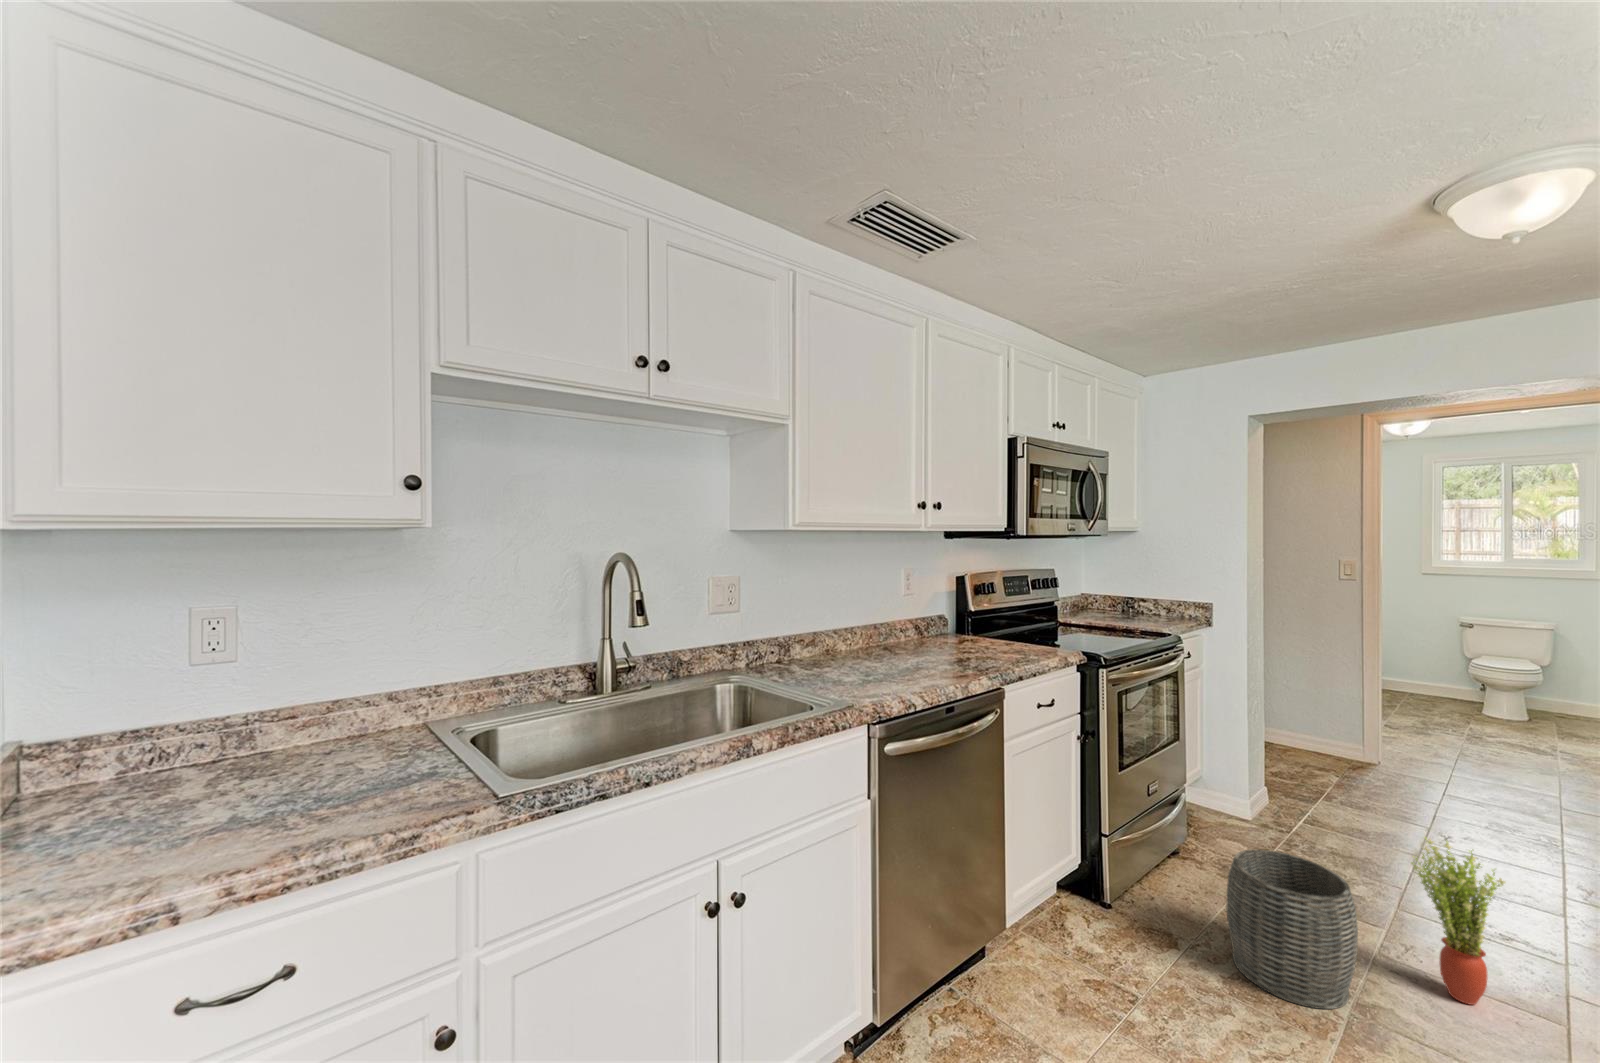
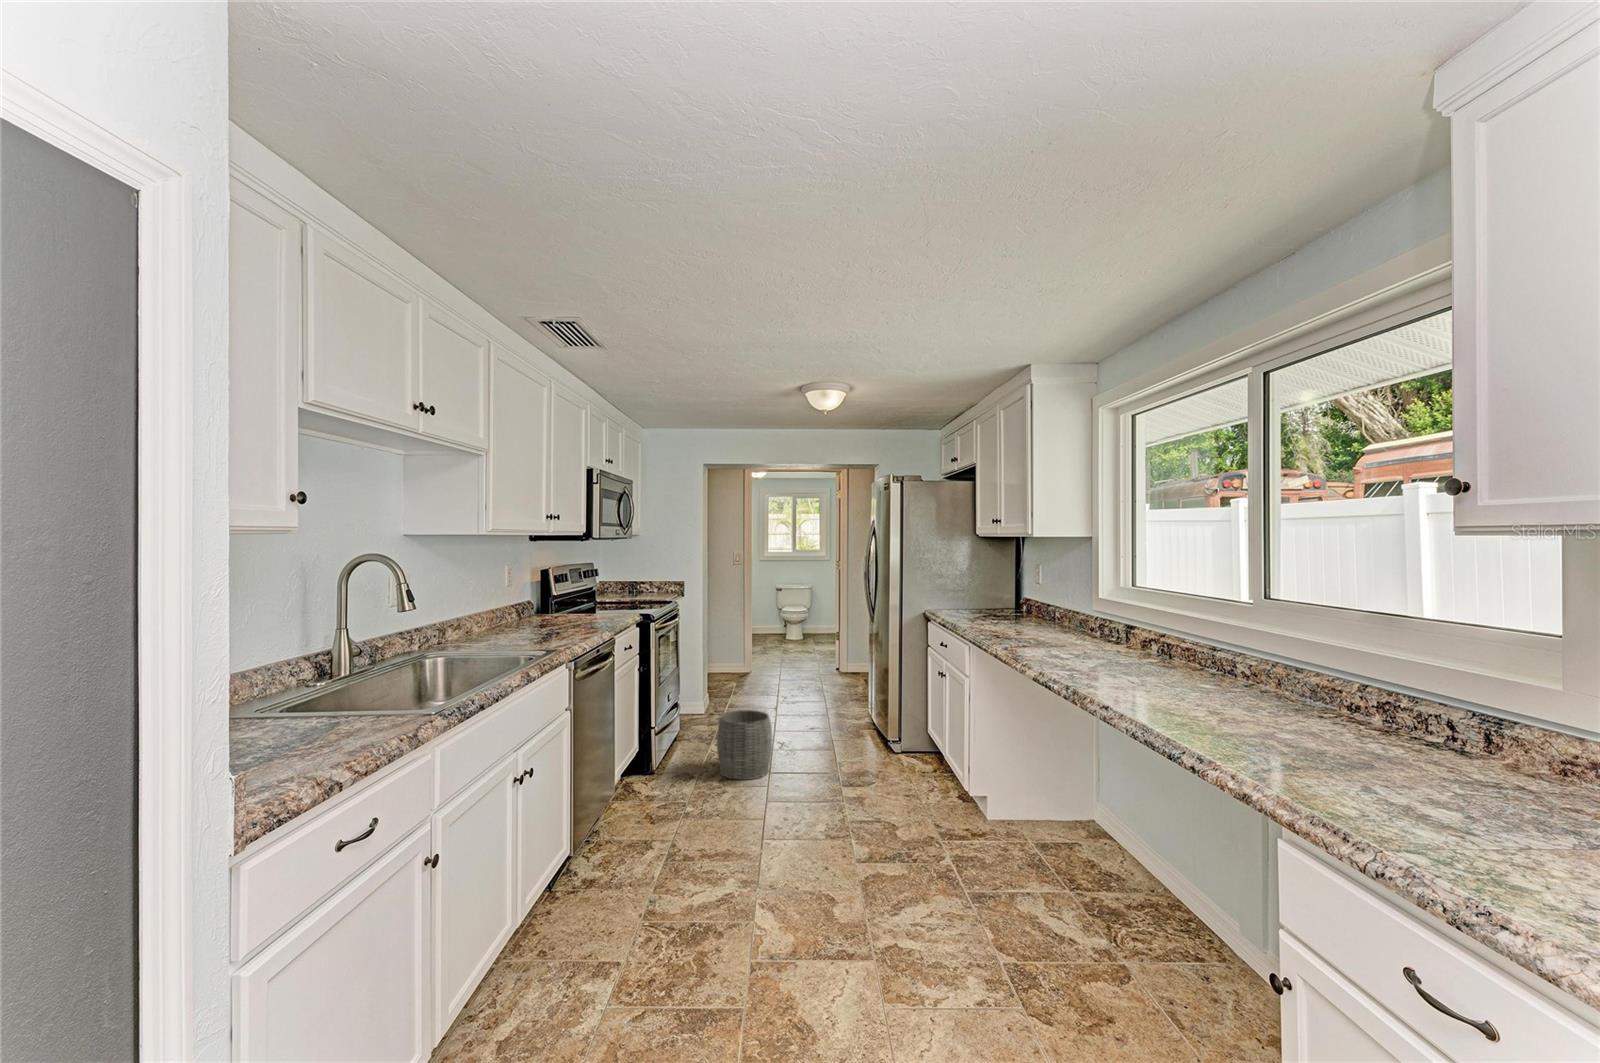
potted plant: present [1411,839,1505,1005] -> none [789,683,821,757]

